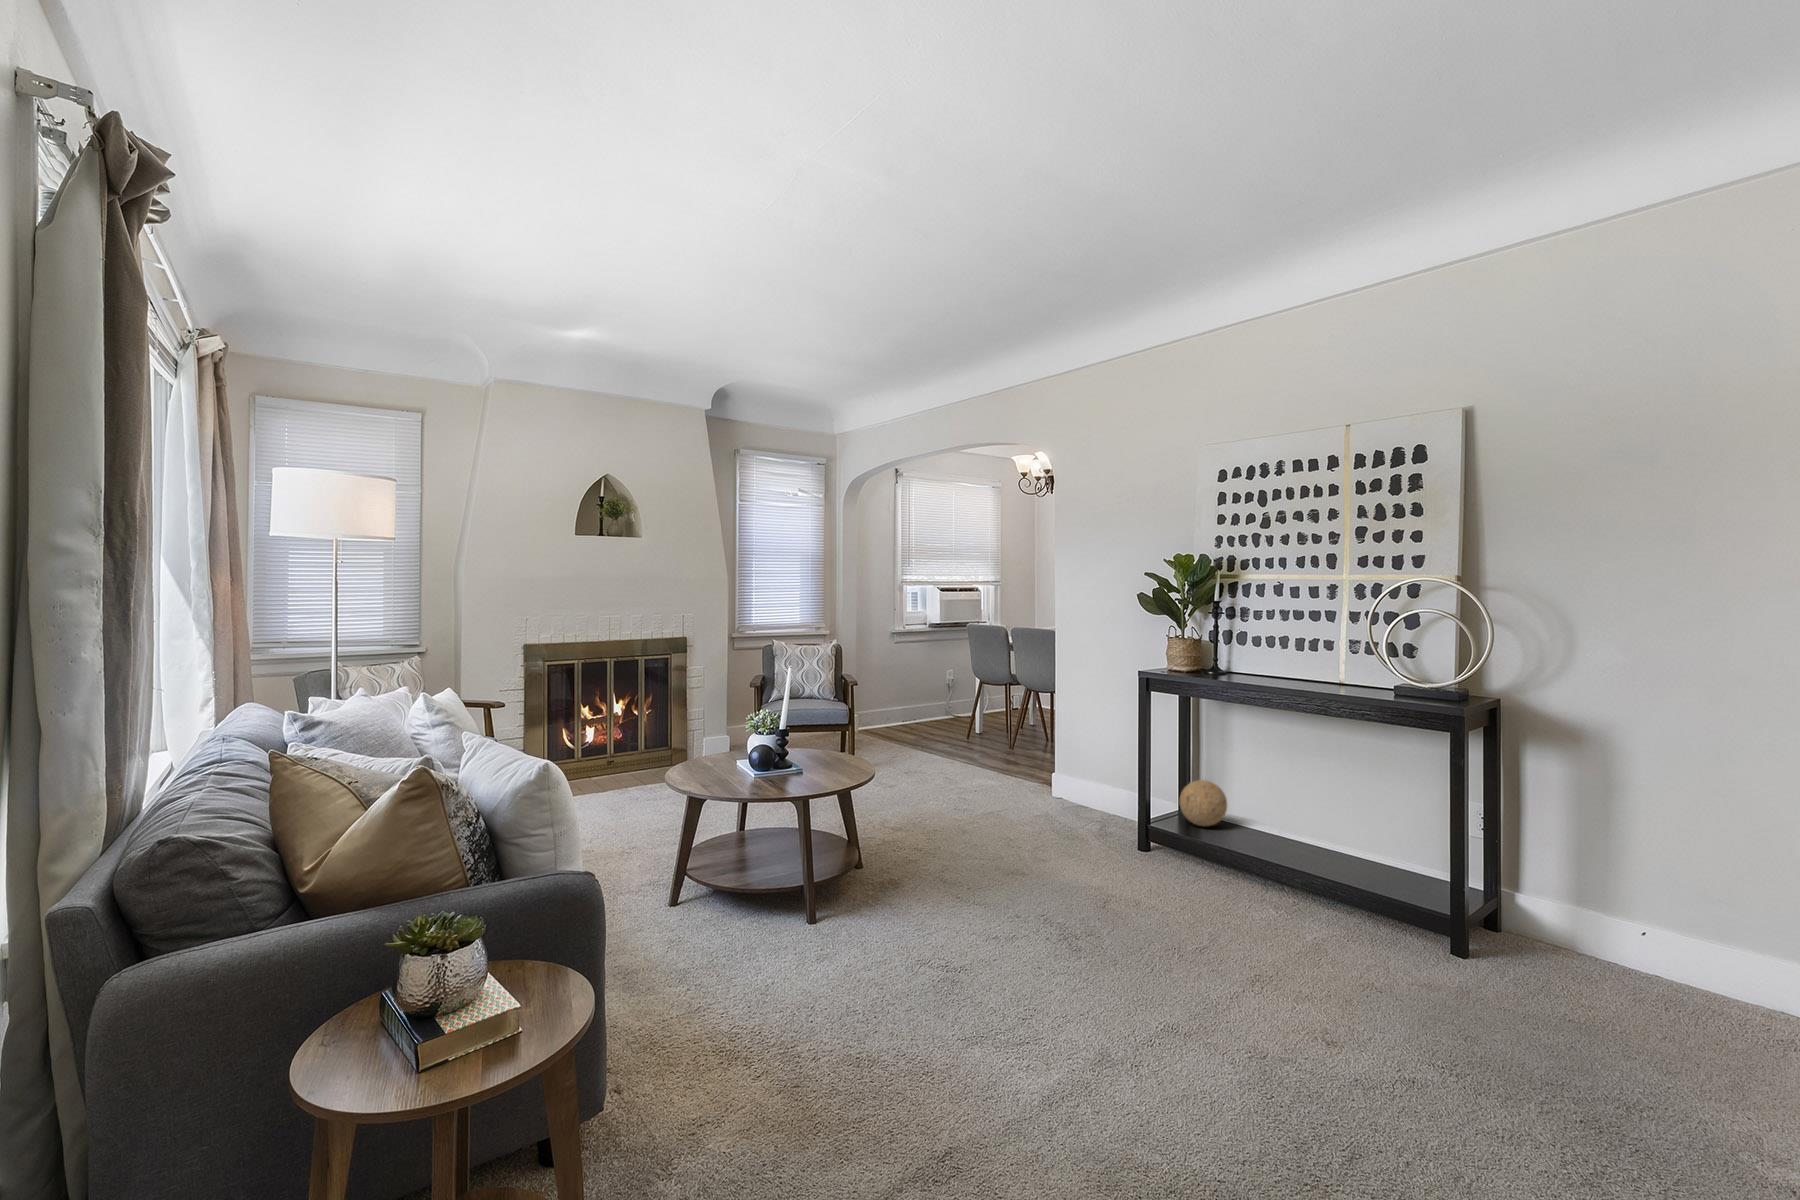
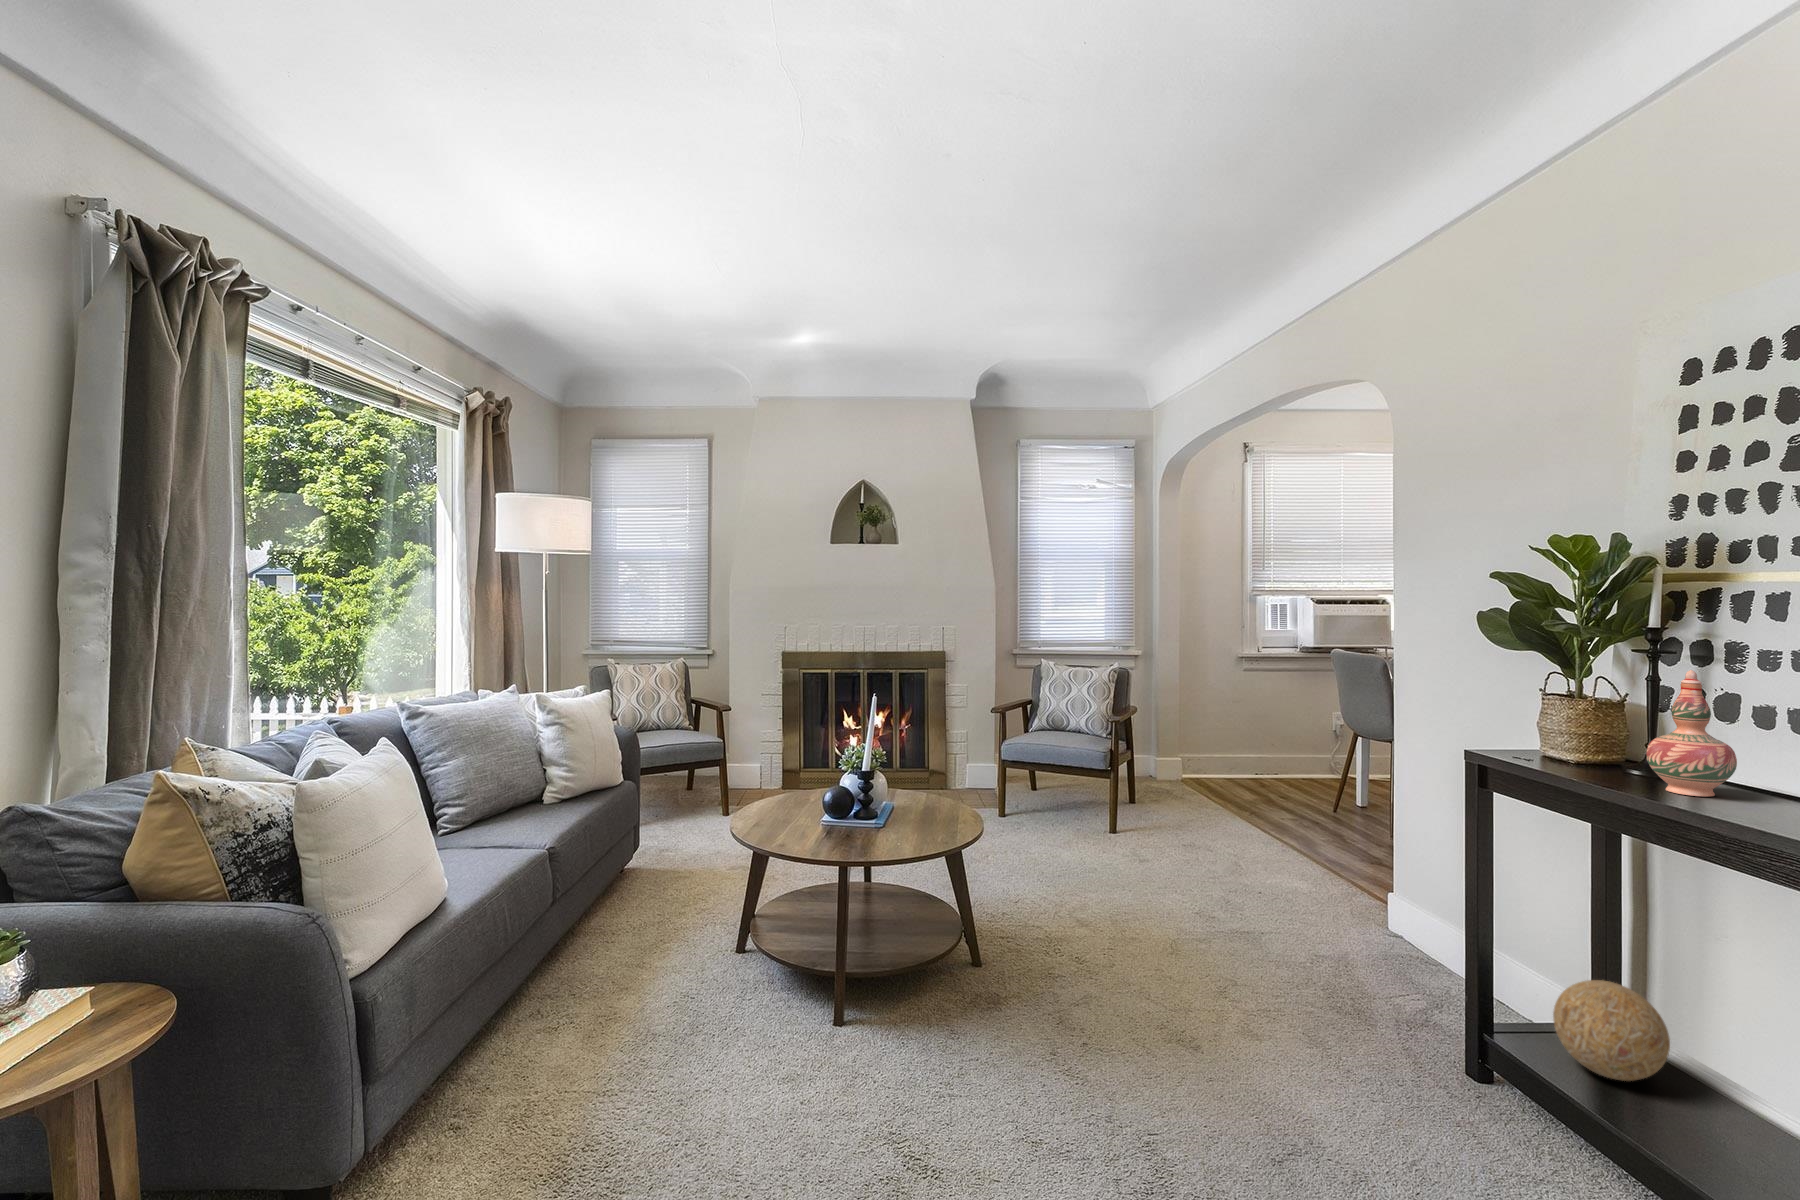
decorative vase: none [1220,621,1254,680] -> present [1646,670,1737,796]

